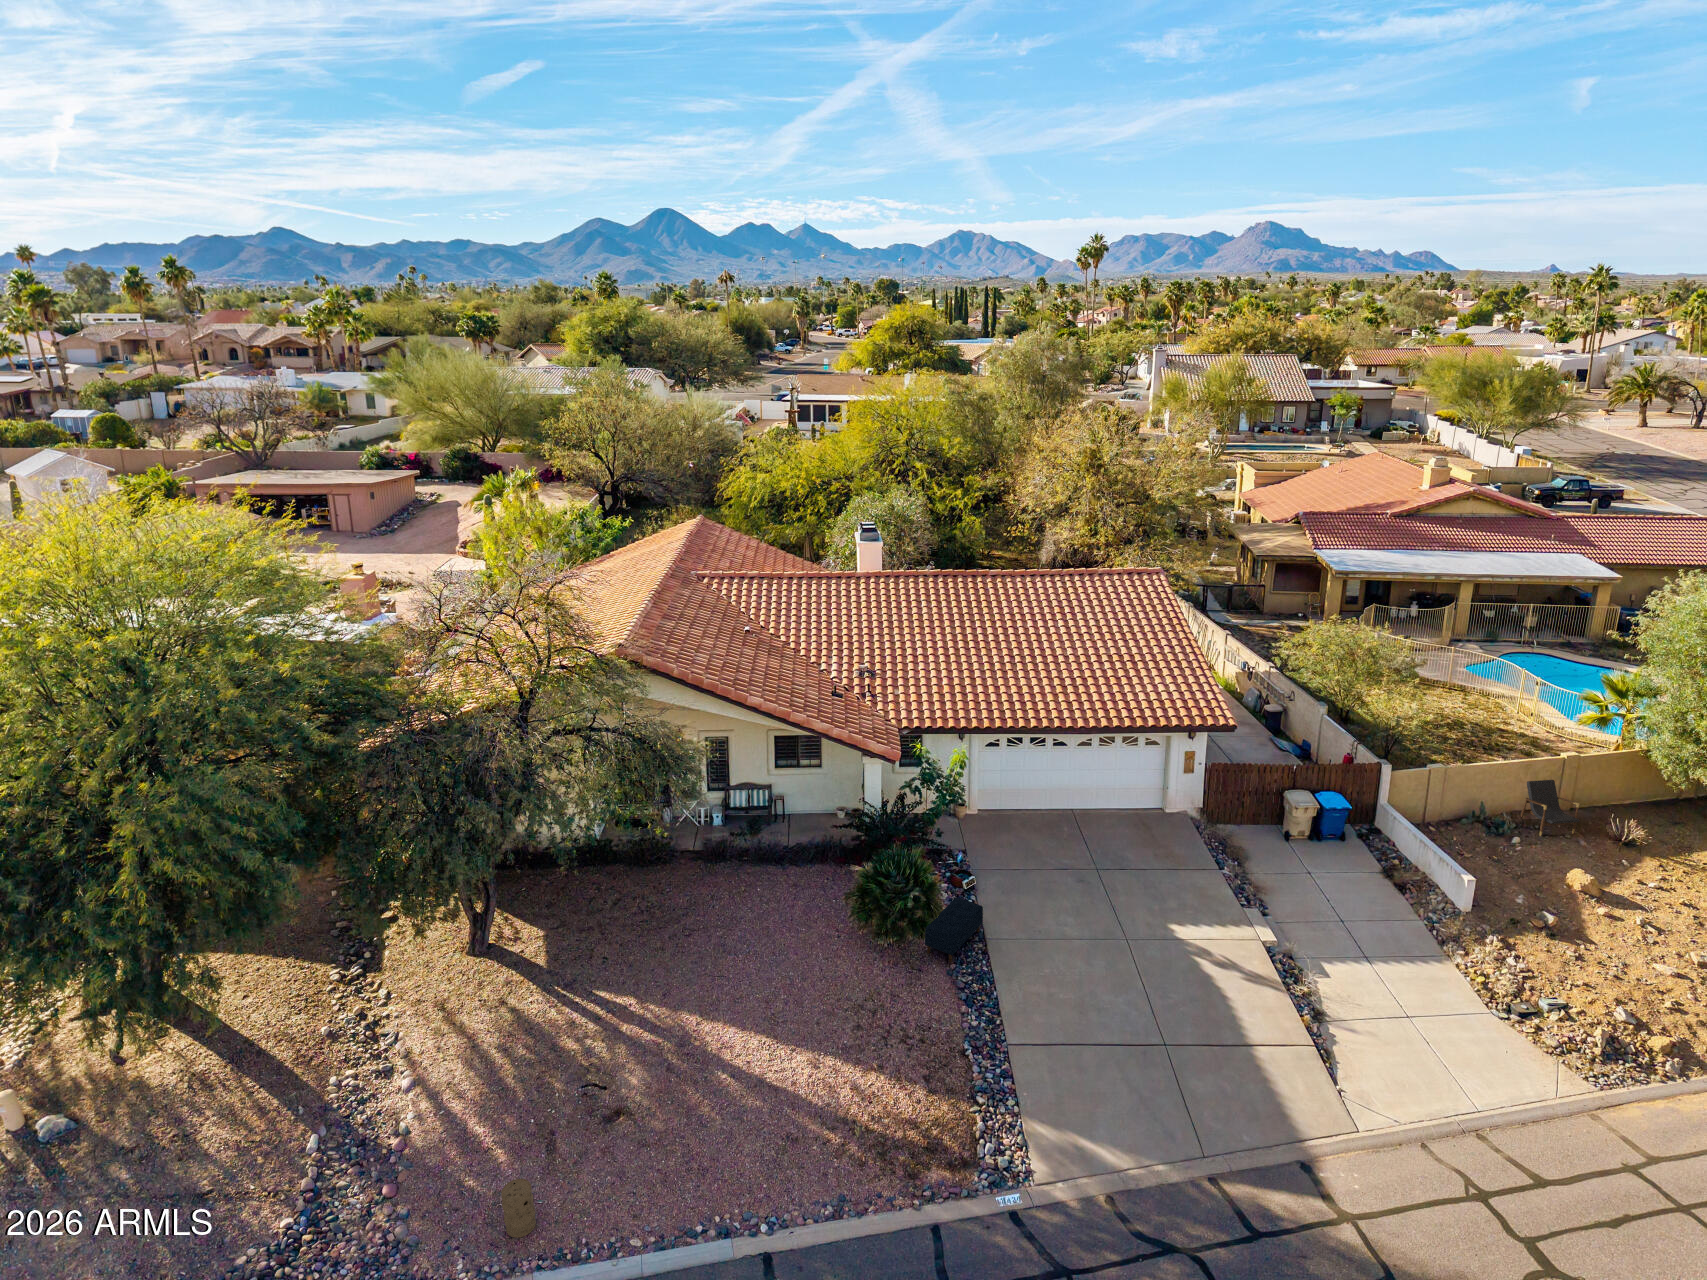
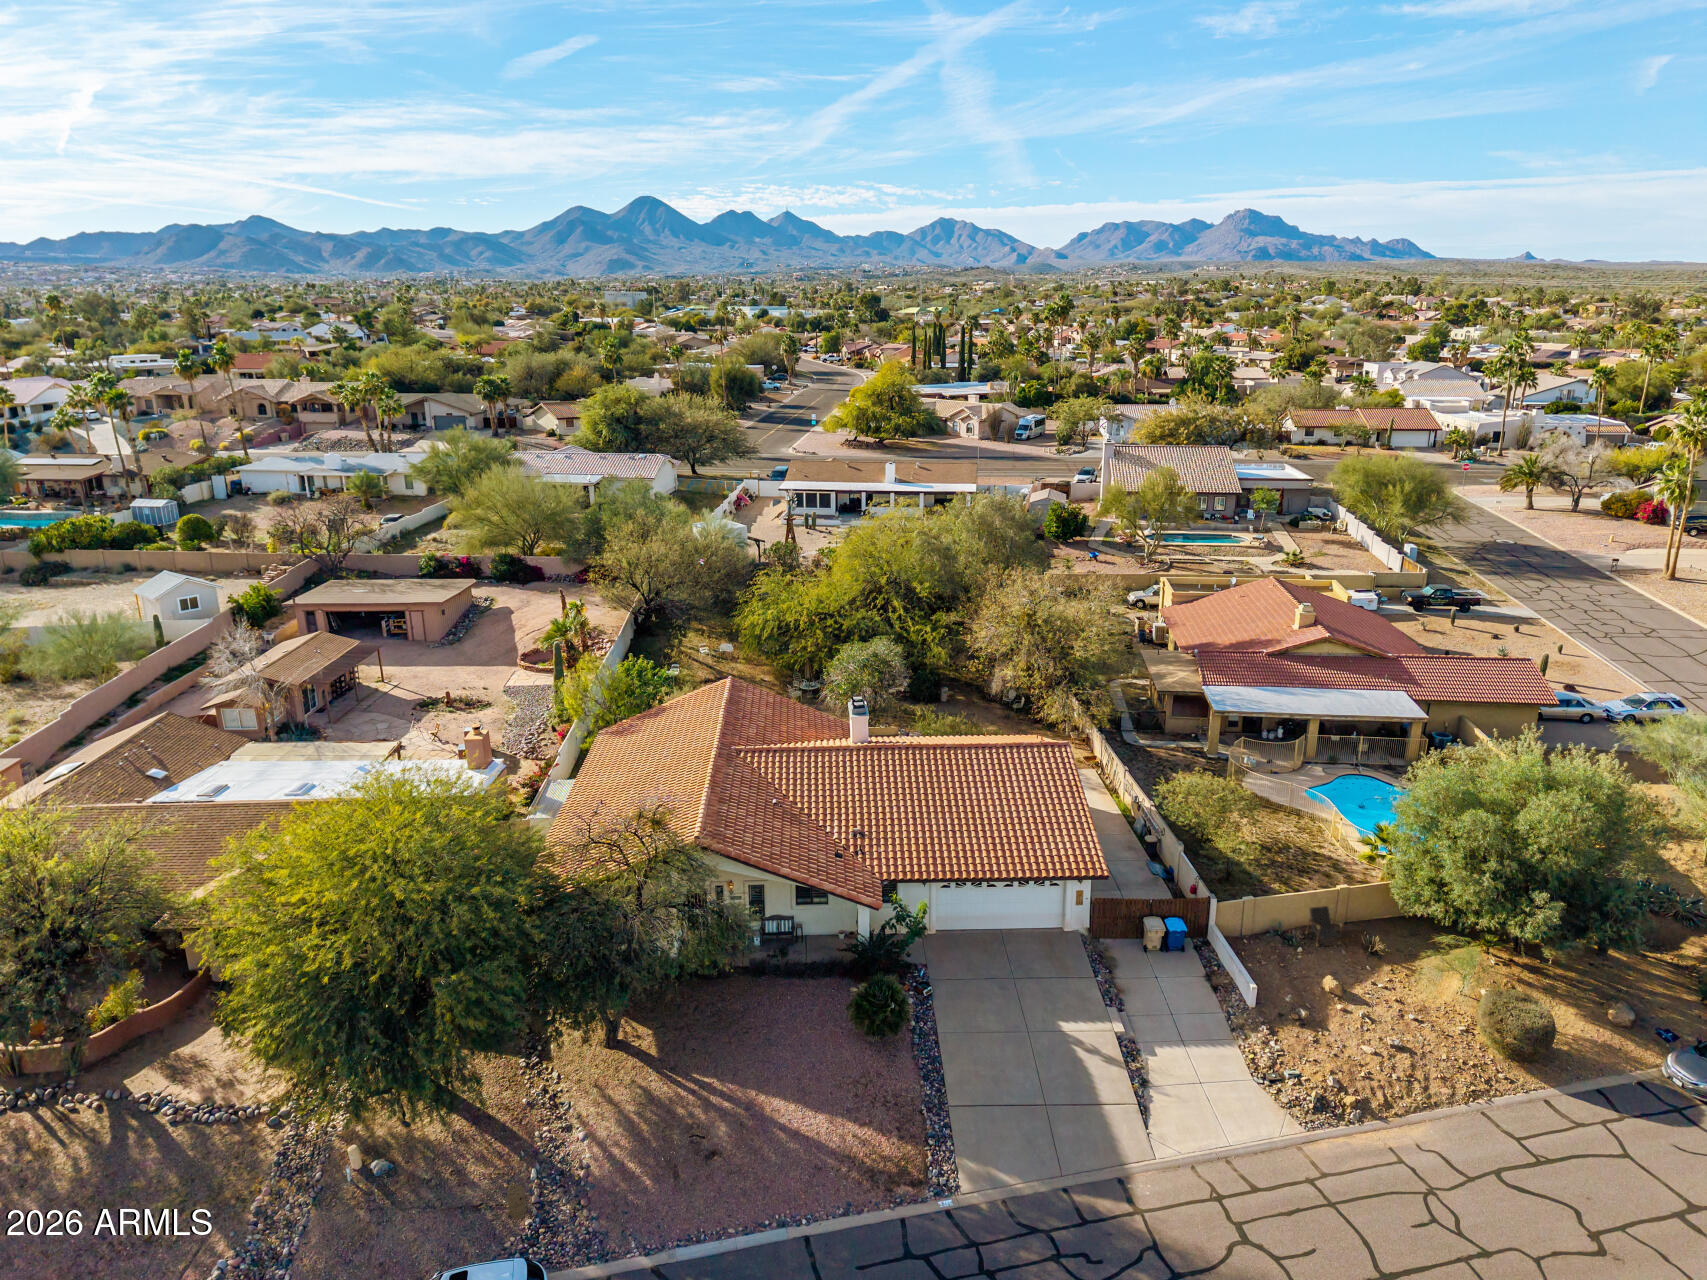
bench: present [925,897,983,962] -> none [898,1003,936,1049]
trash can: present [501,1179,536,1238] -> present [507,1185,527,1218]

